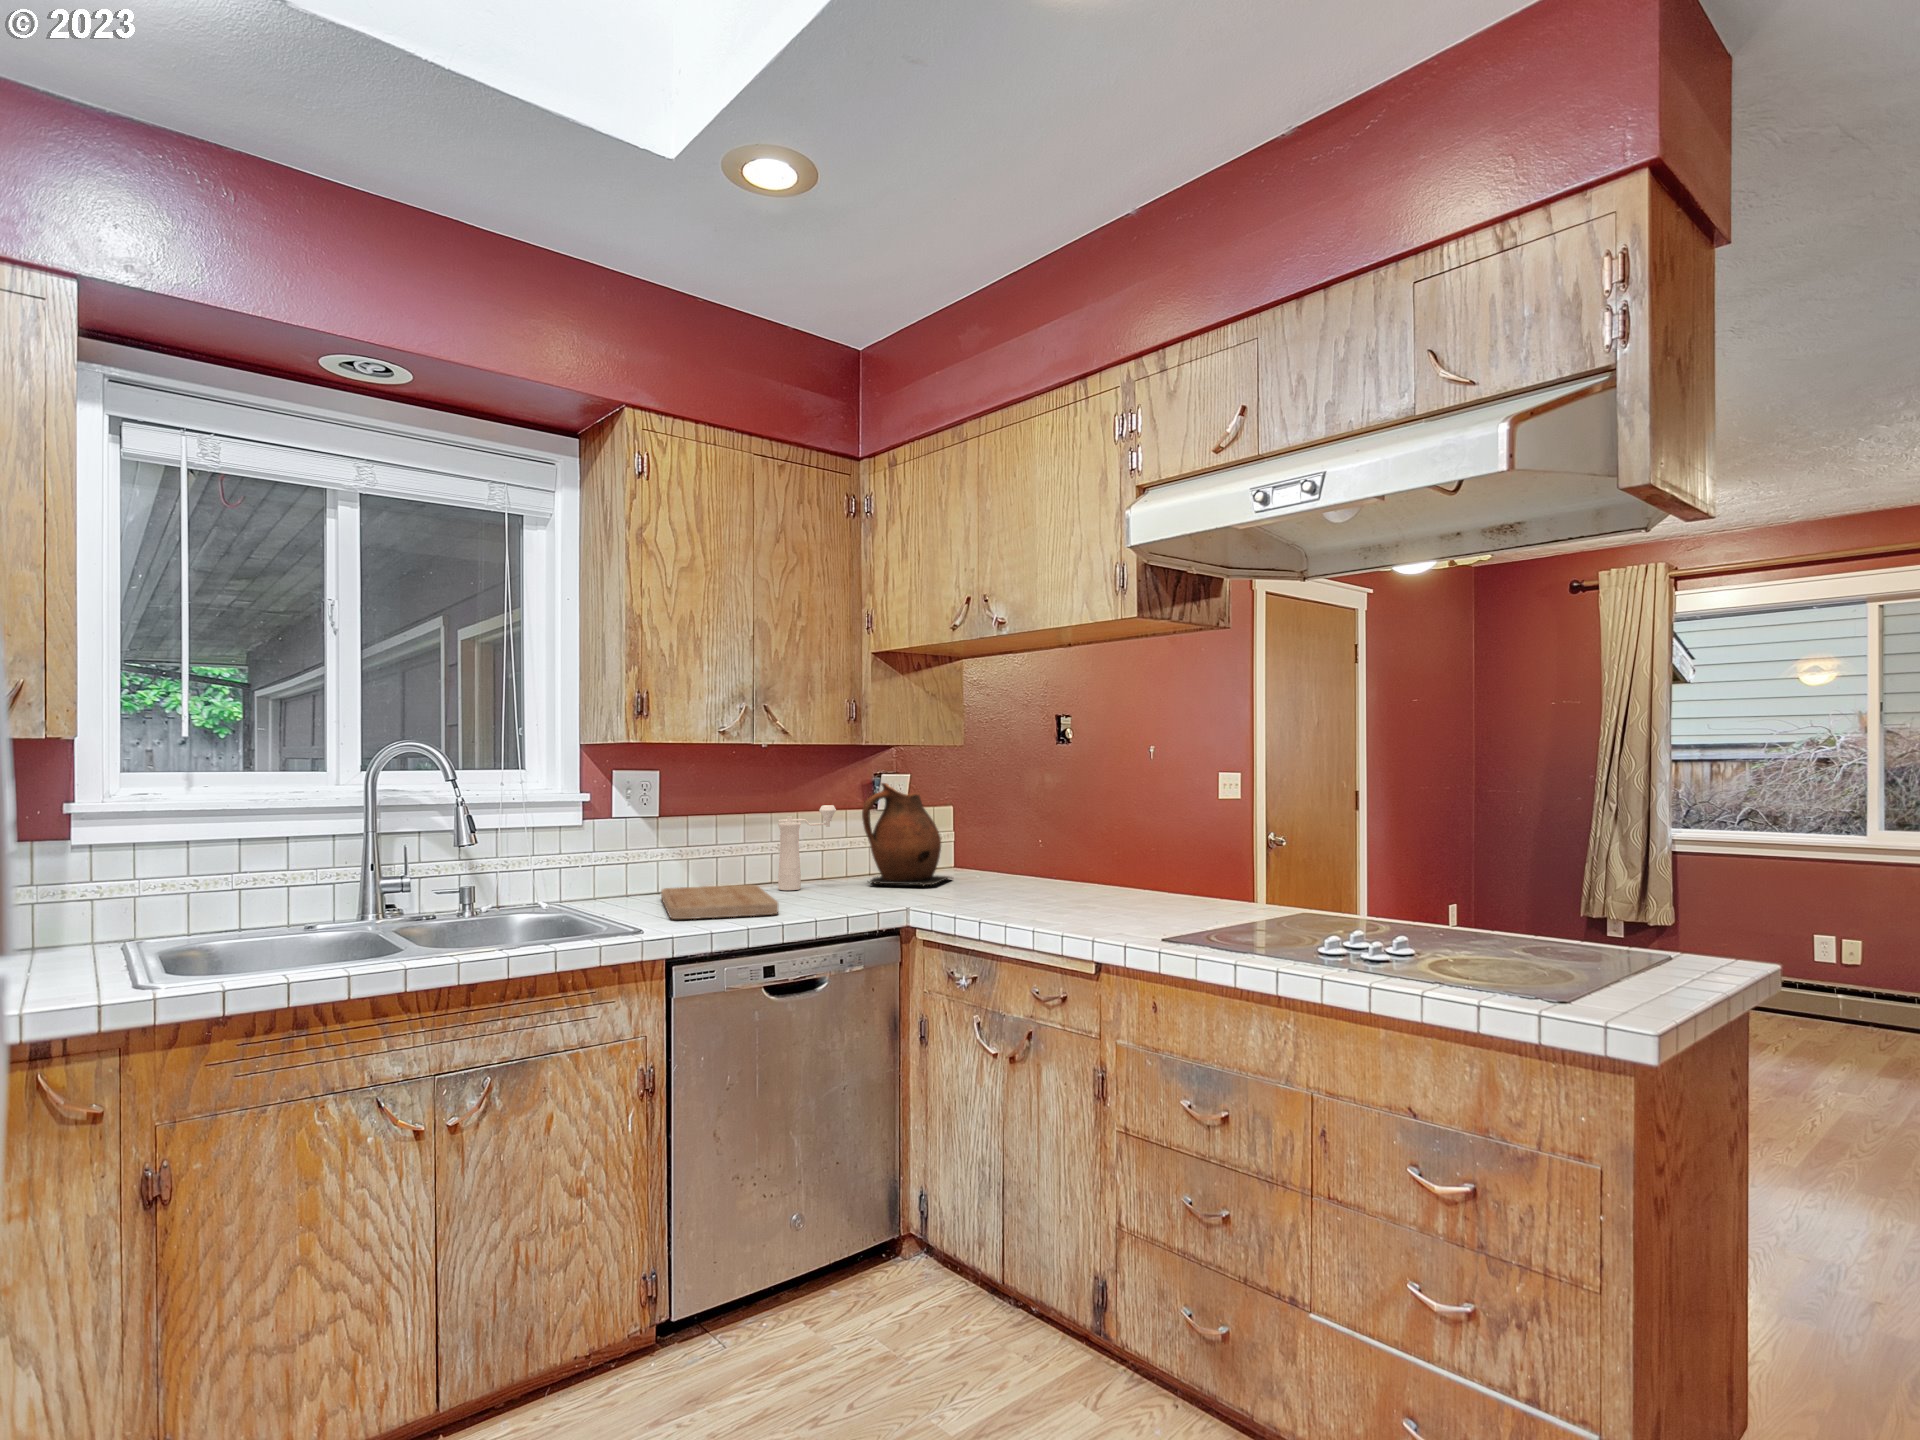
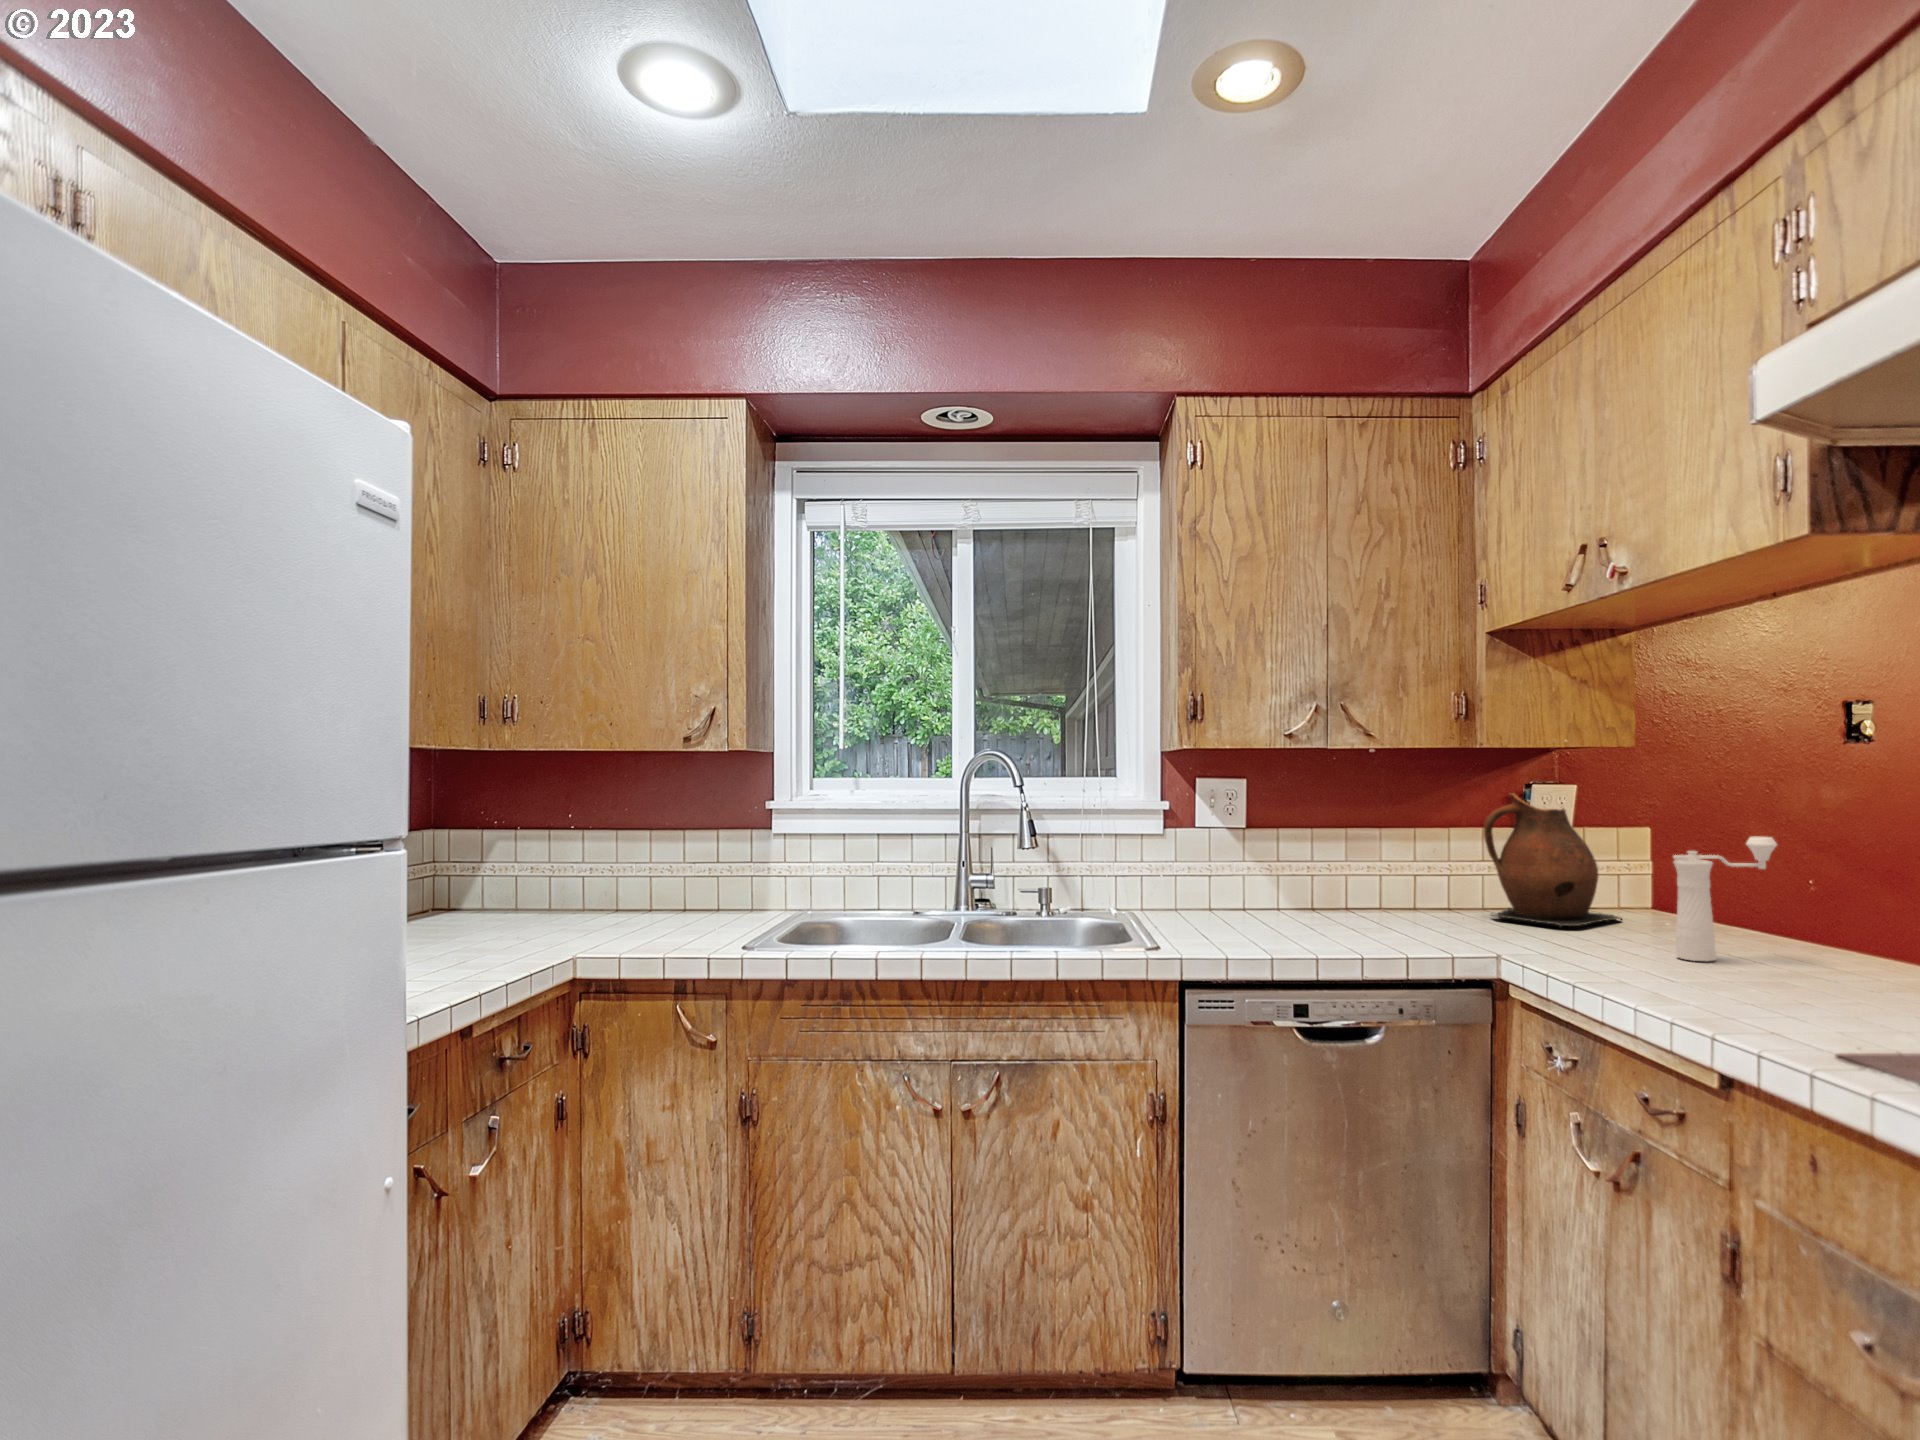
pepper mill: present [778,805,836,890] -> present [1673,836,1777,961]
cutting board: present [661,885,779,919] -> none [1205,901,1341,945]

